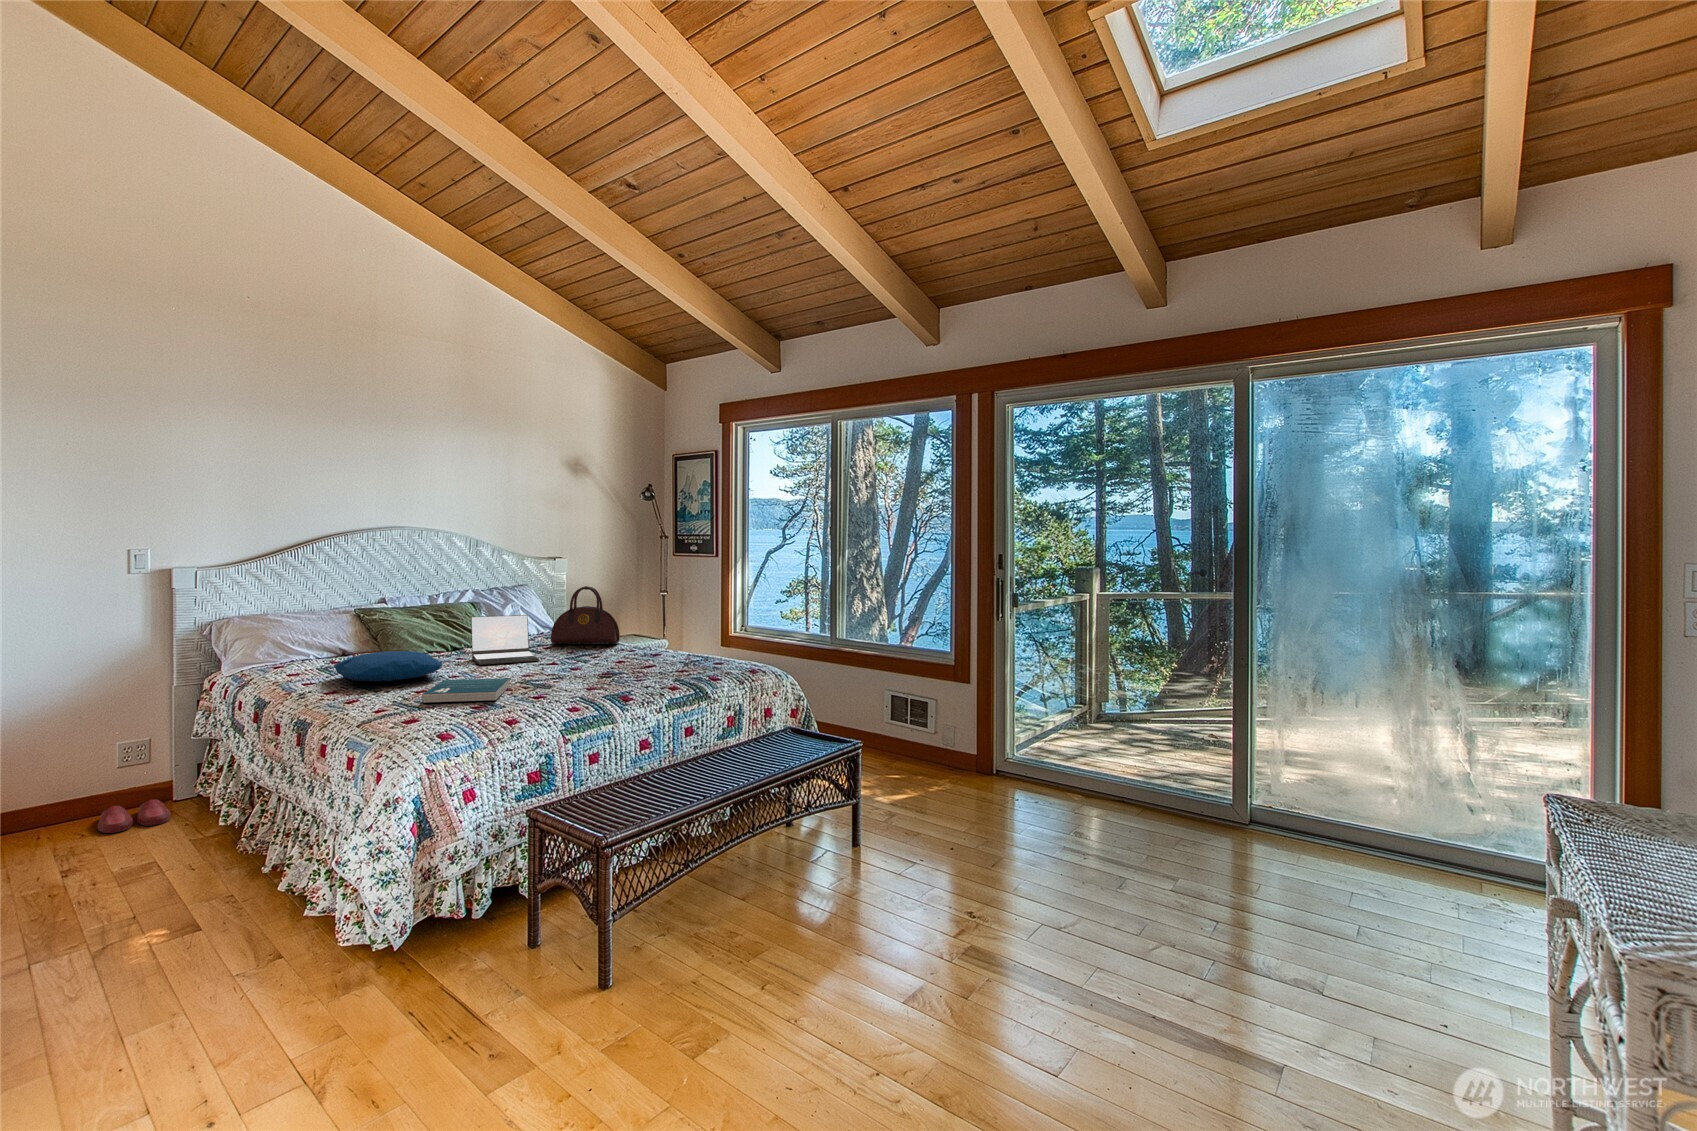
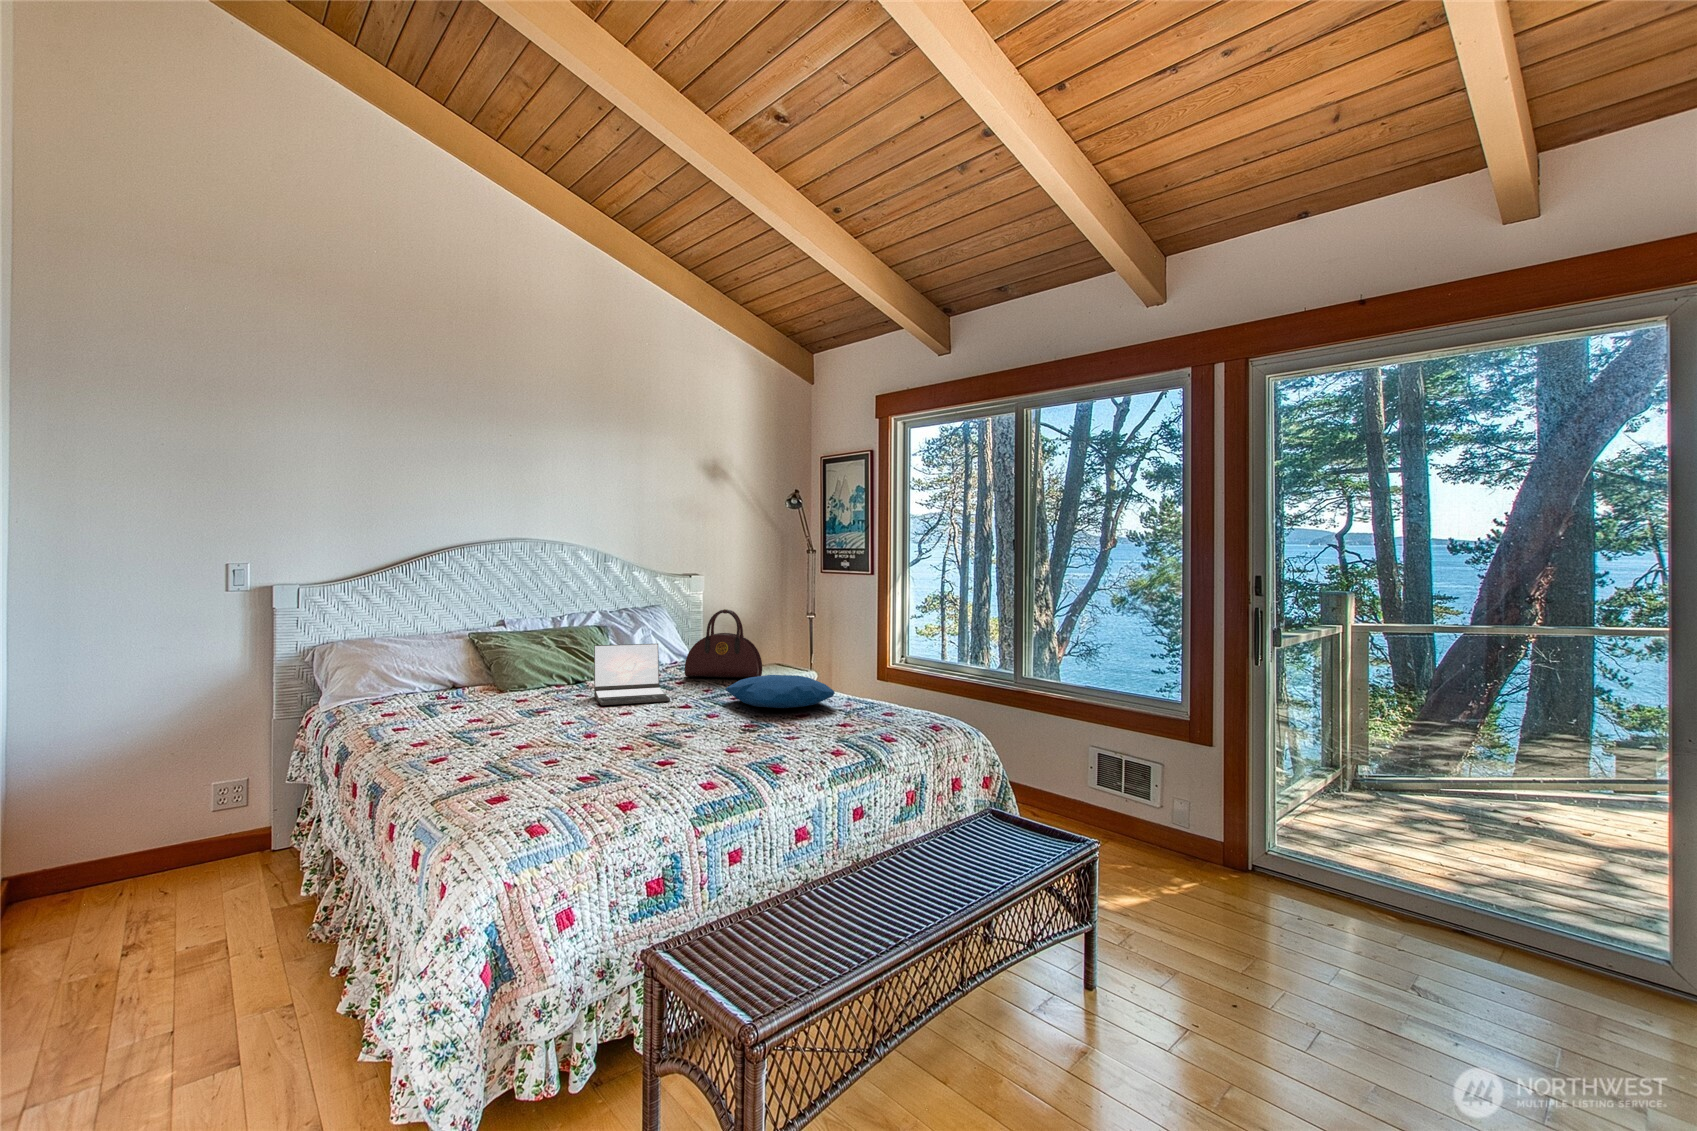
pillow: present [334,651,443,681] -> present [726,675,835,708]
book: present [422,678,510,703] -> none [519,730,632,767]
slippers: present [98,799,171,833] -> none [188,848,267,891]

